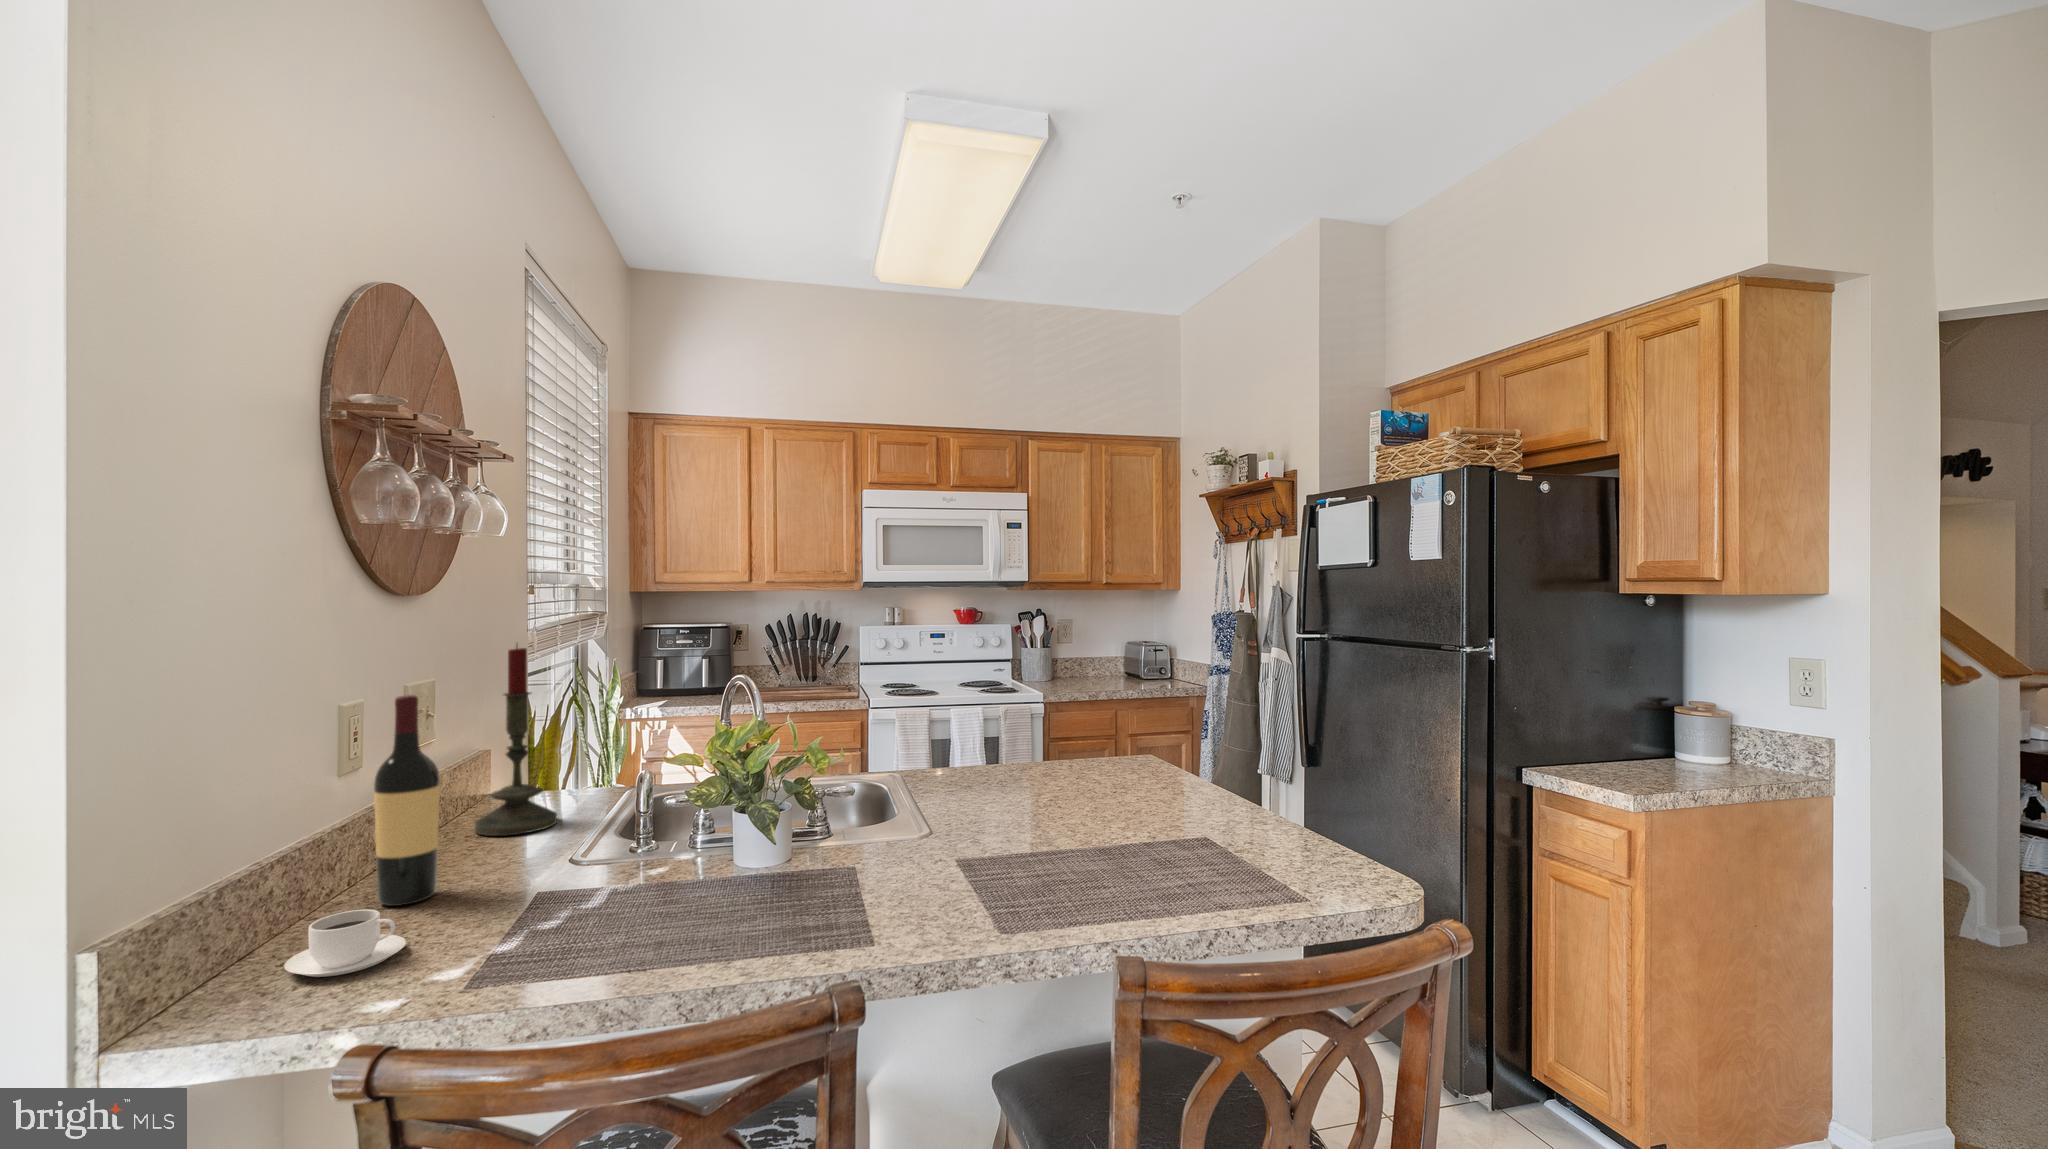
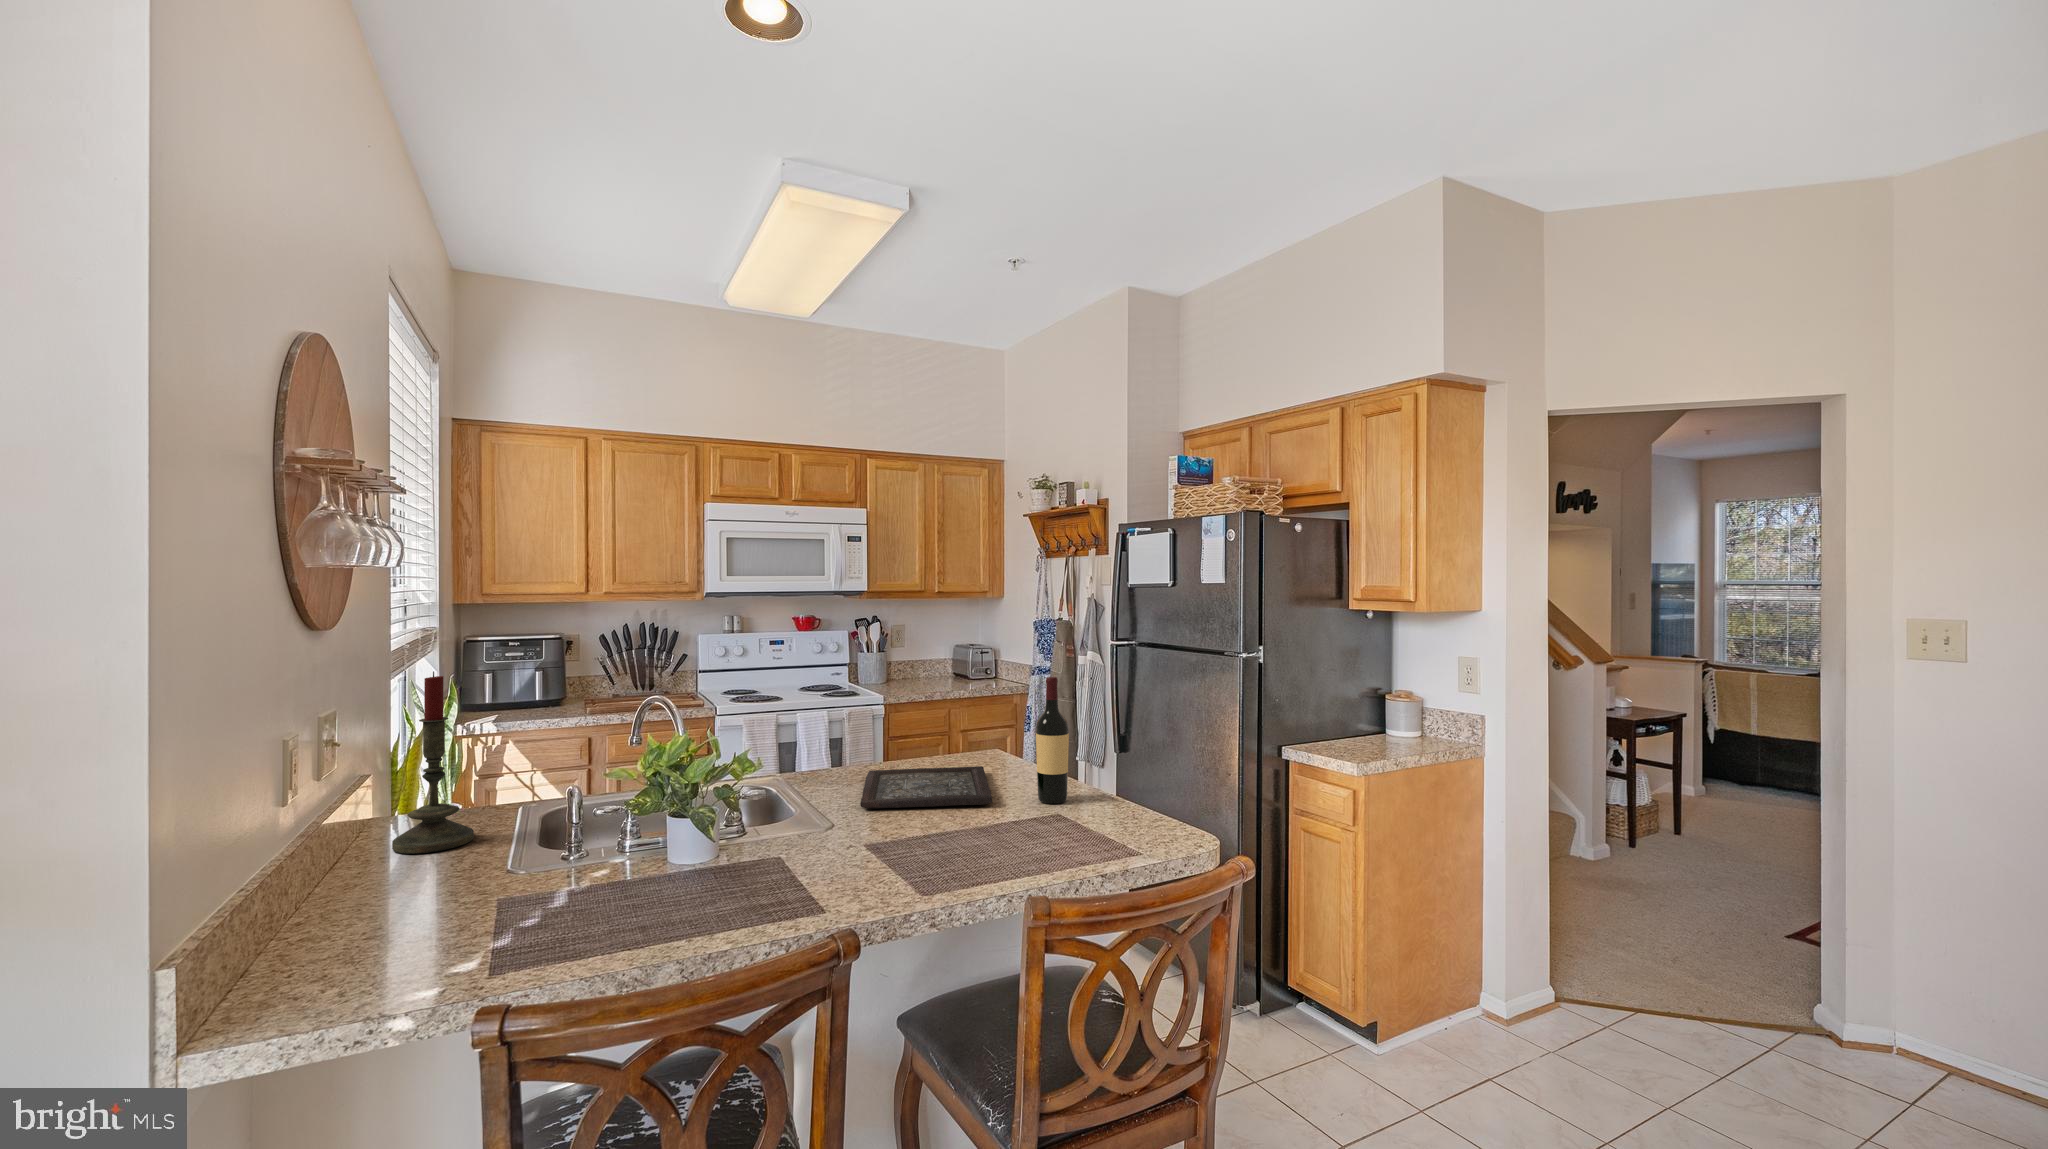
wine bottle: present [374,695,440,906] -> present [1036,677,1069,804]
tray: none [968,773,1127,820] -> present [860,766,992,808]
coffee cup: present [284,910,406,977] -> none [302,920,409,980]

